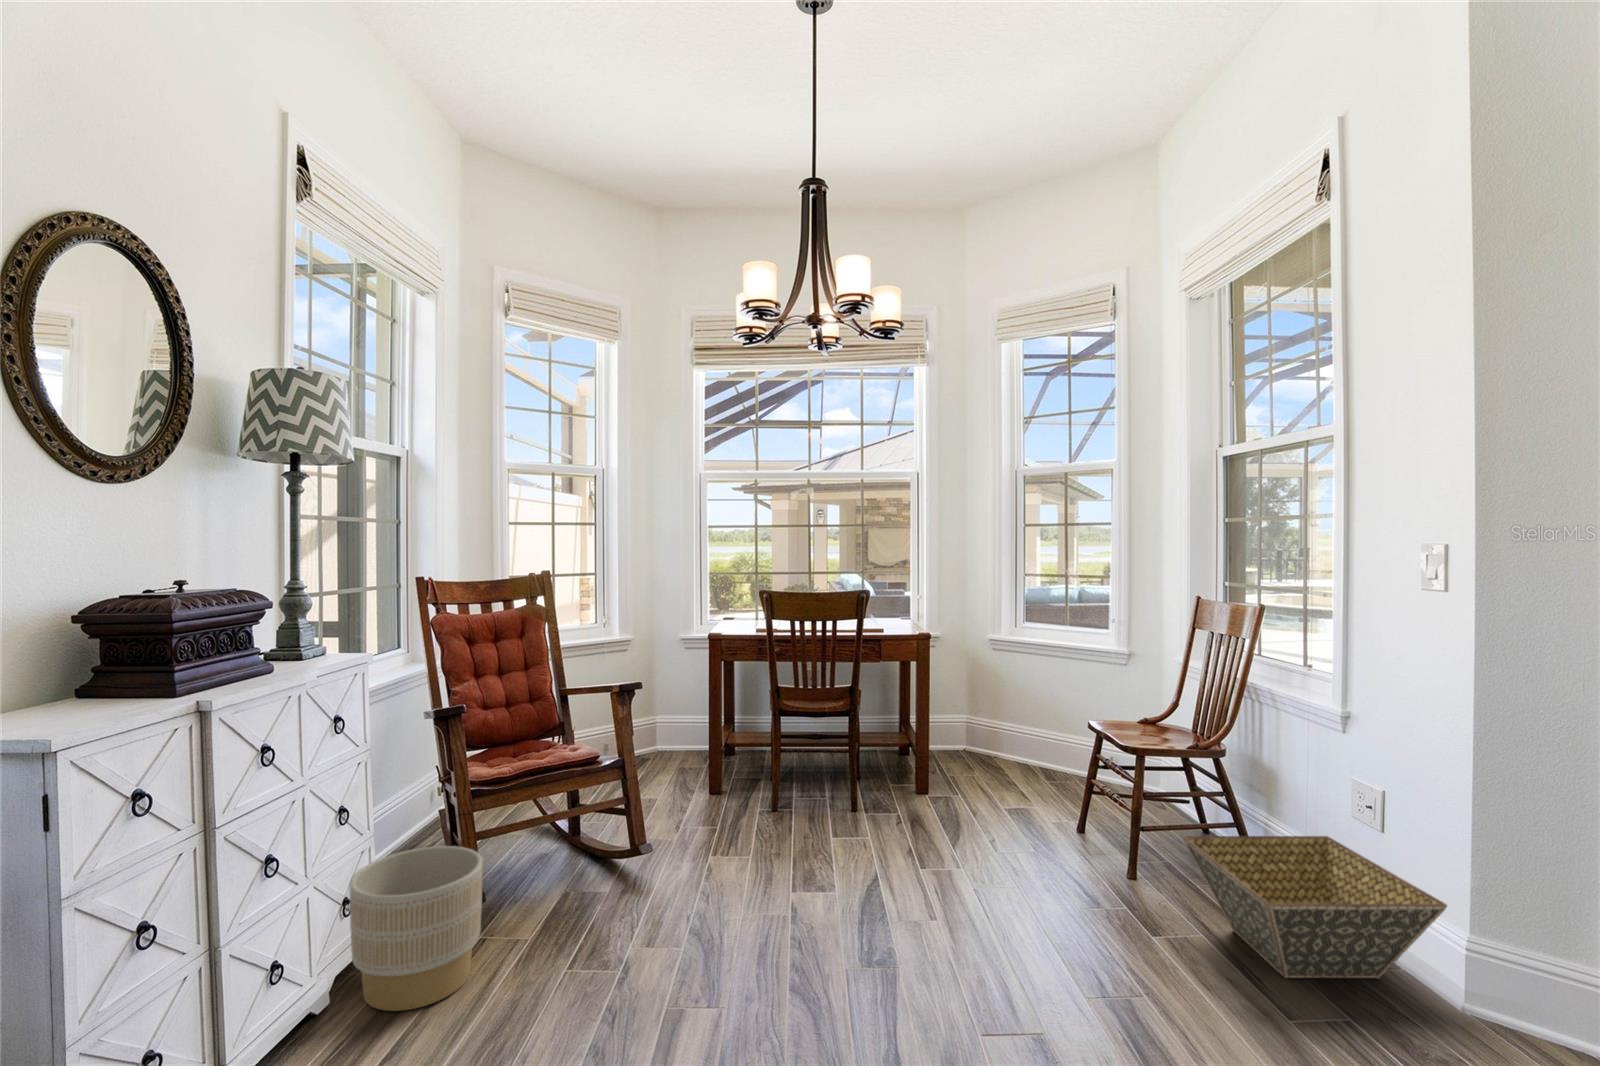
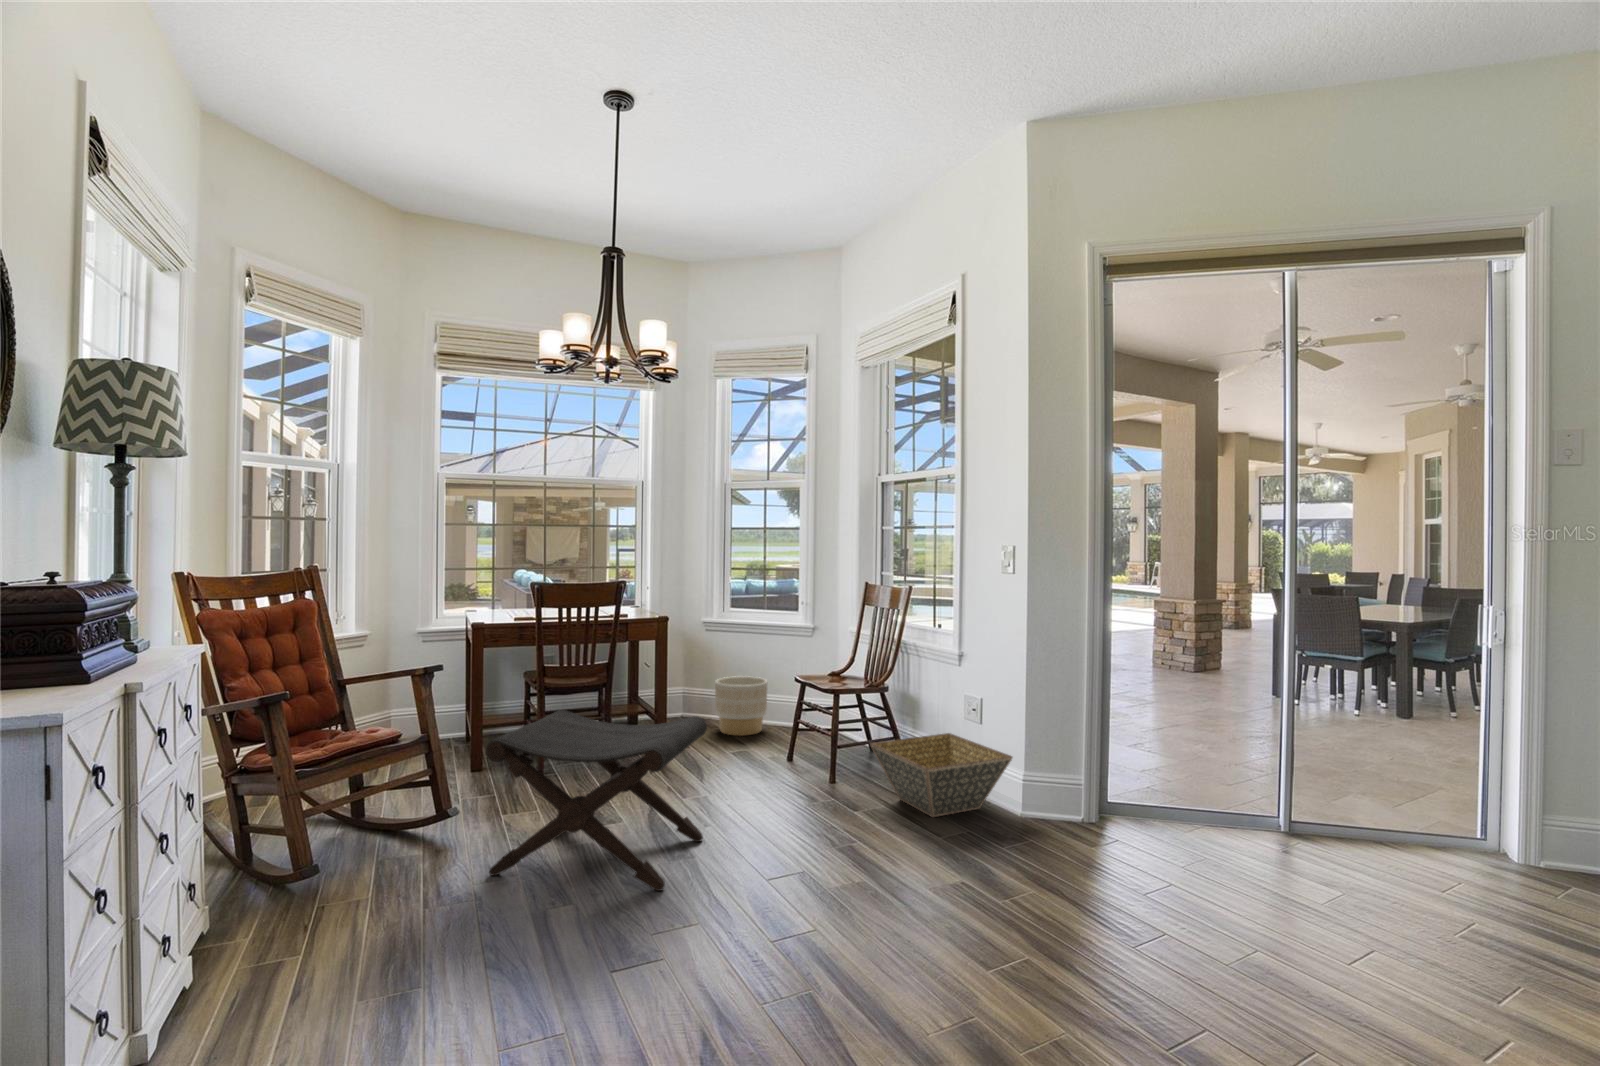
footstool: none [643,745,919,1020] -> present [486,710,707,891]
planter: present [350,846,483,1011] -> present [715,676,768,736]

